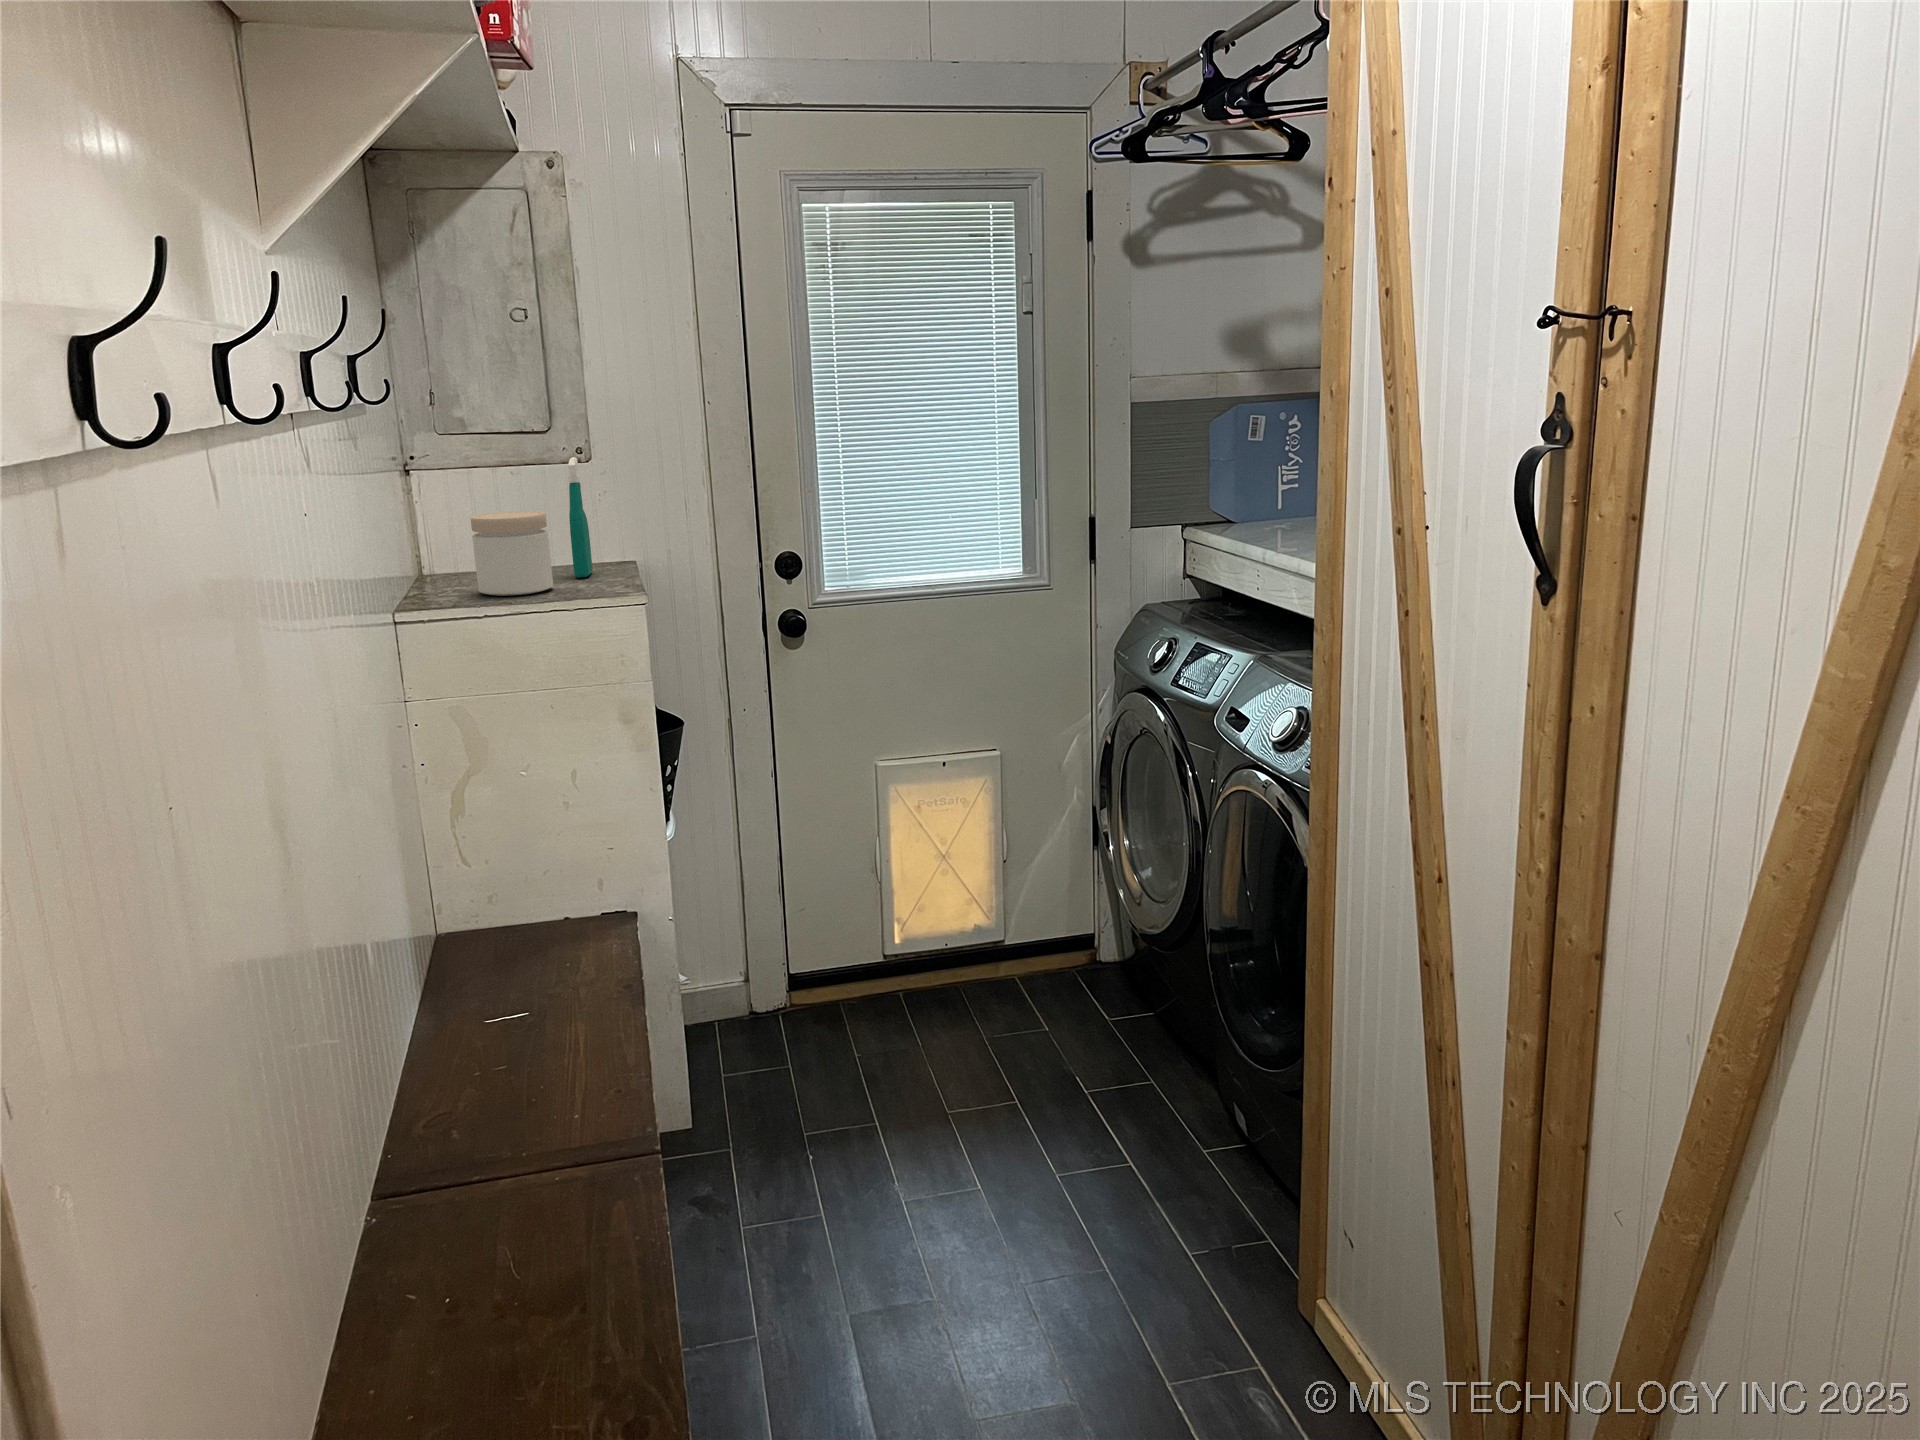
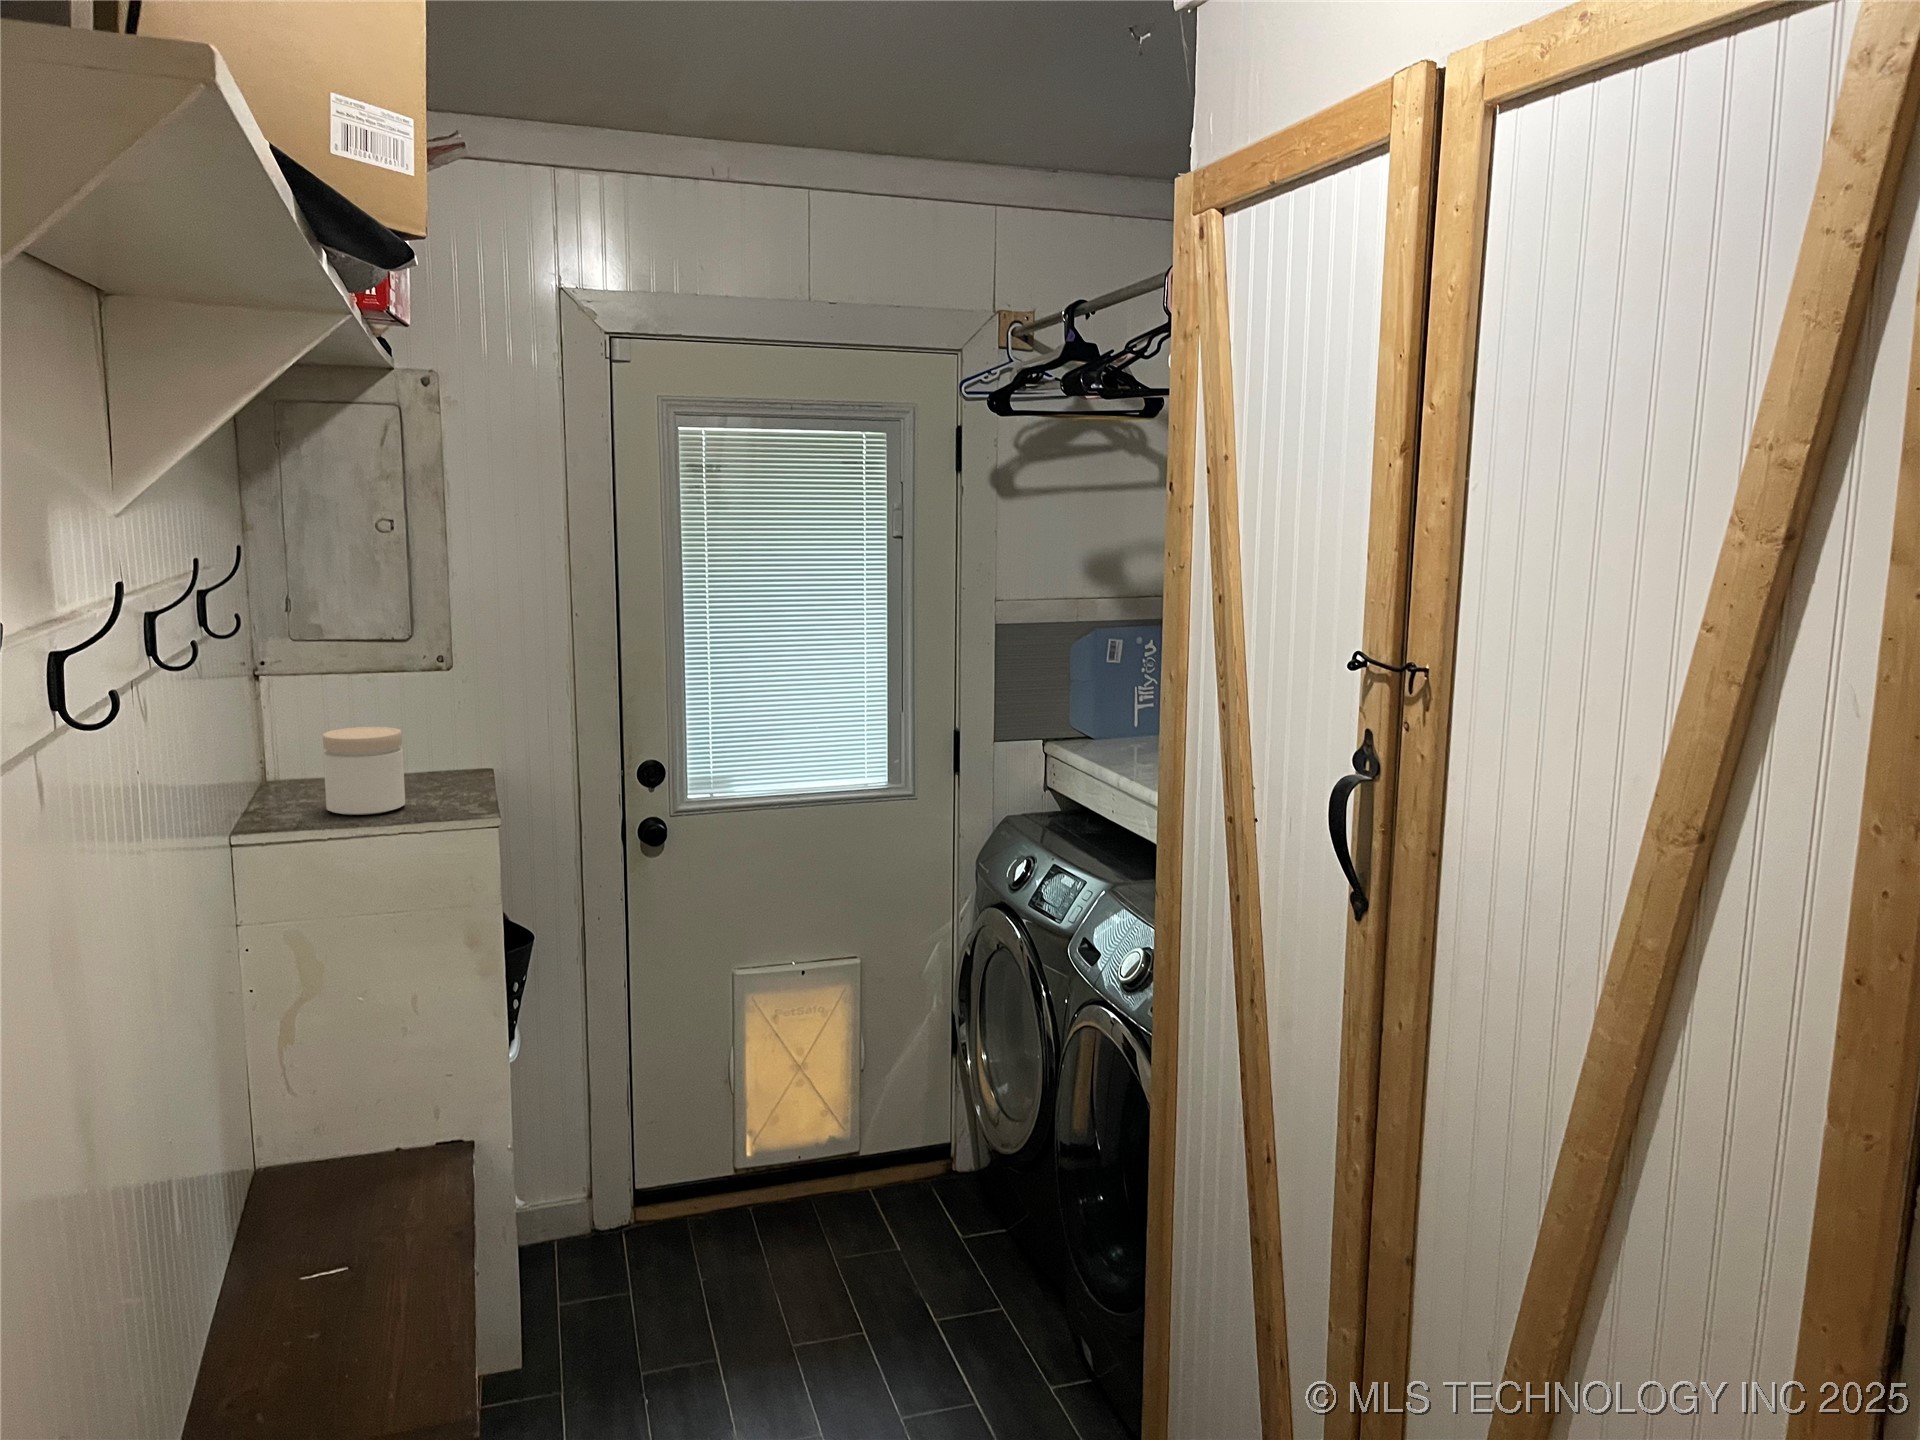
spray bottle: present [568,457,592,577] -> none [427,670,448,791]

